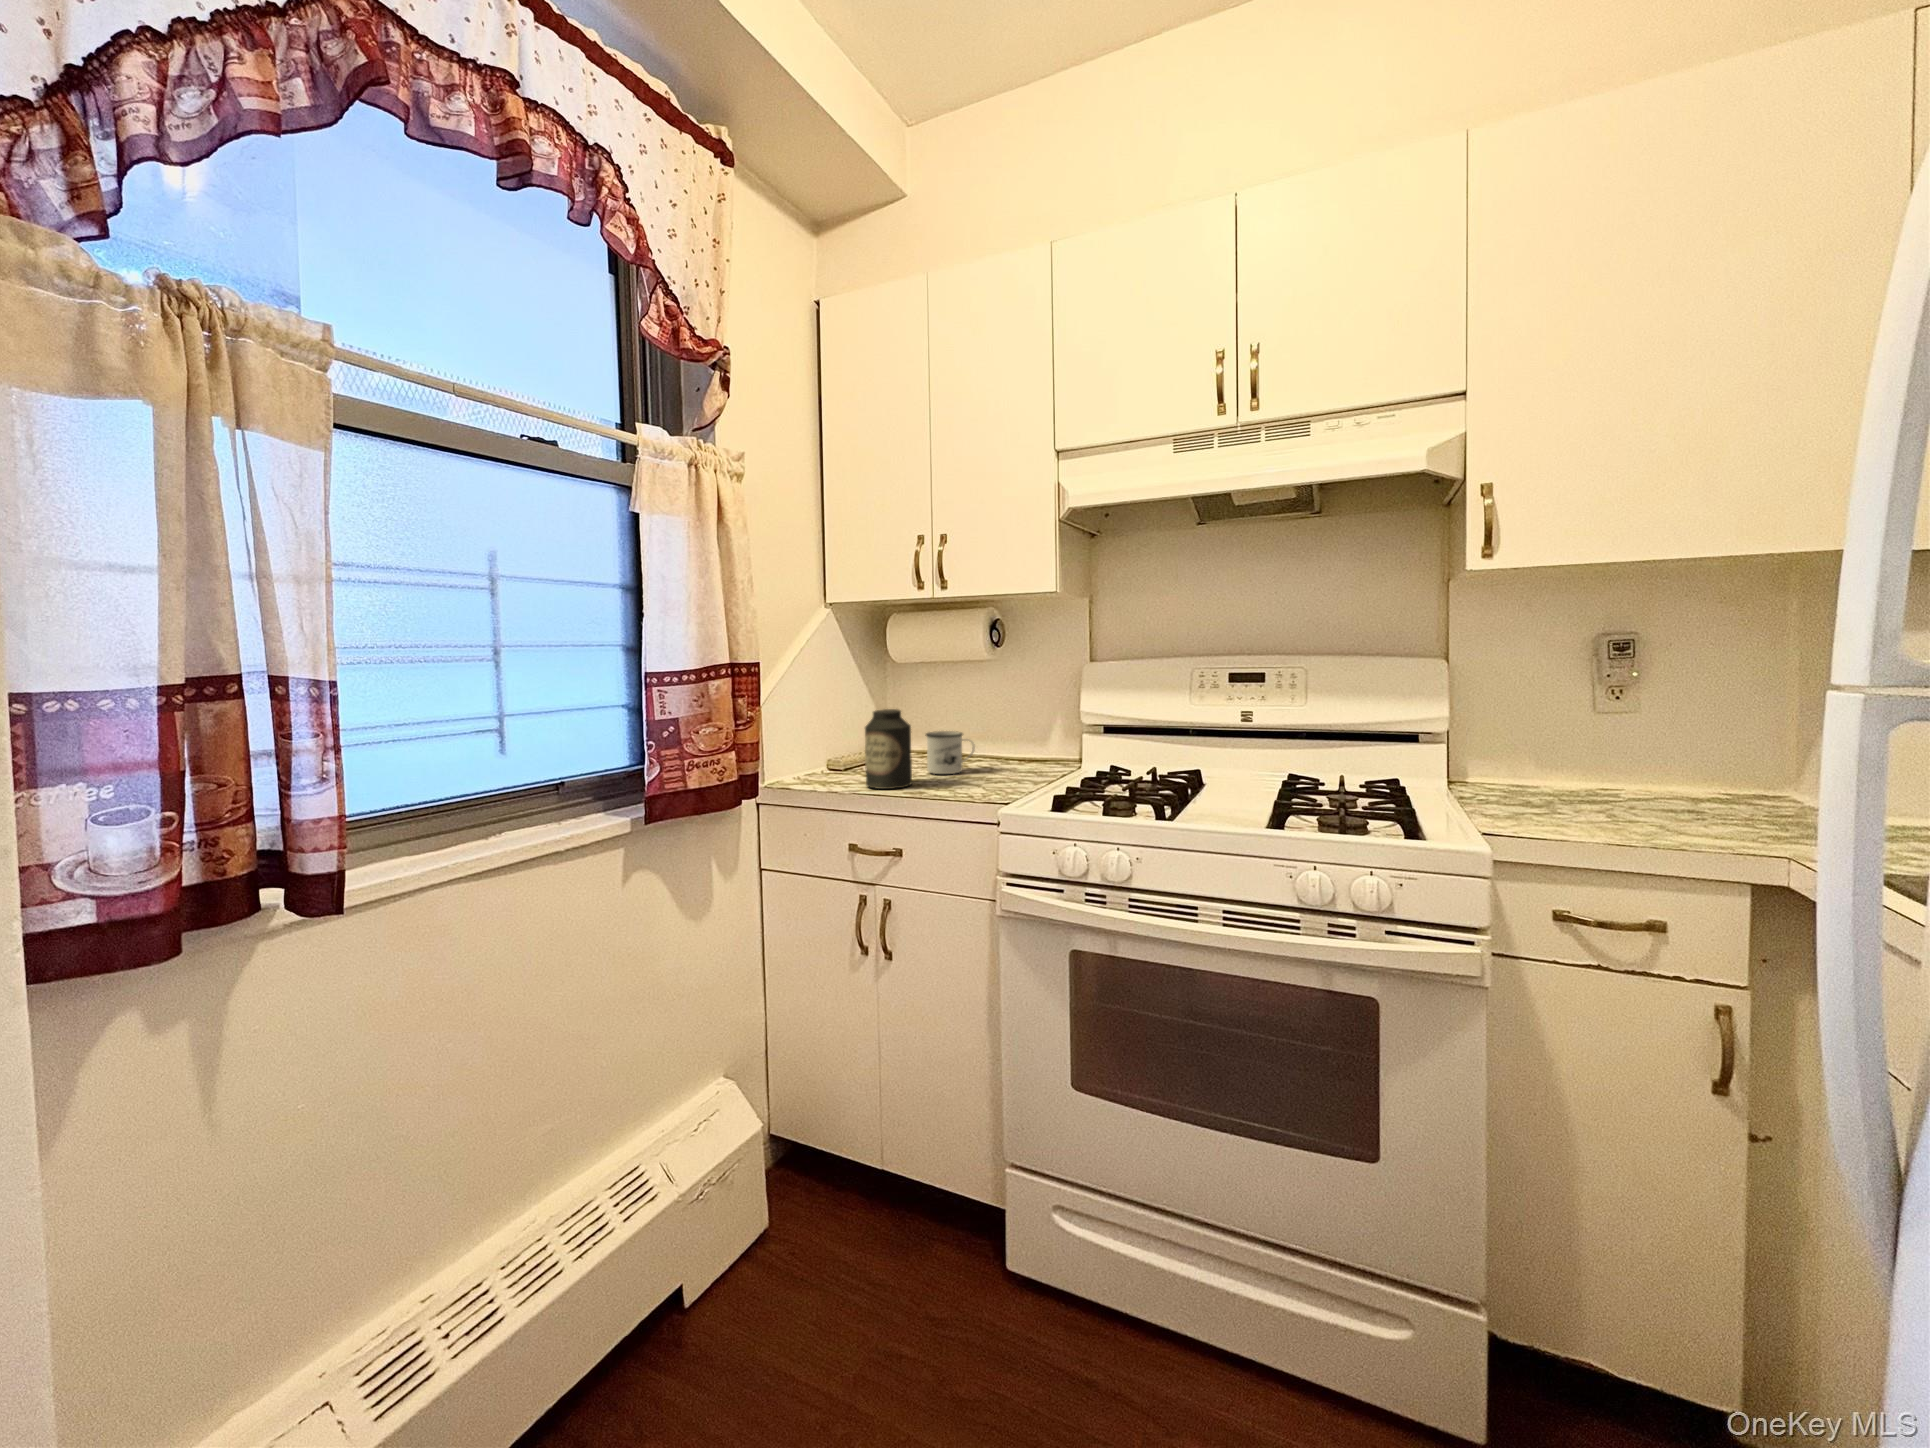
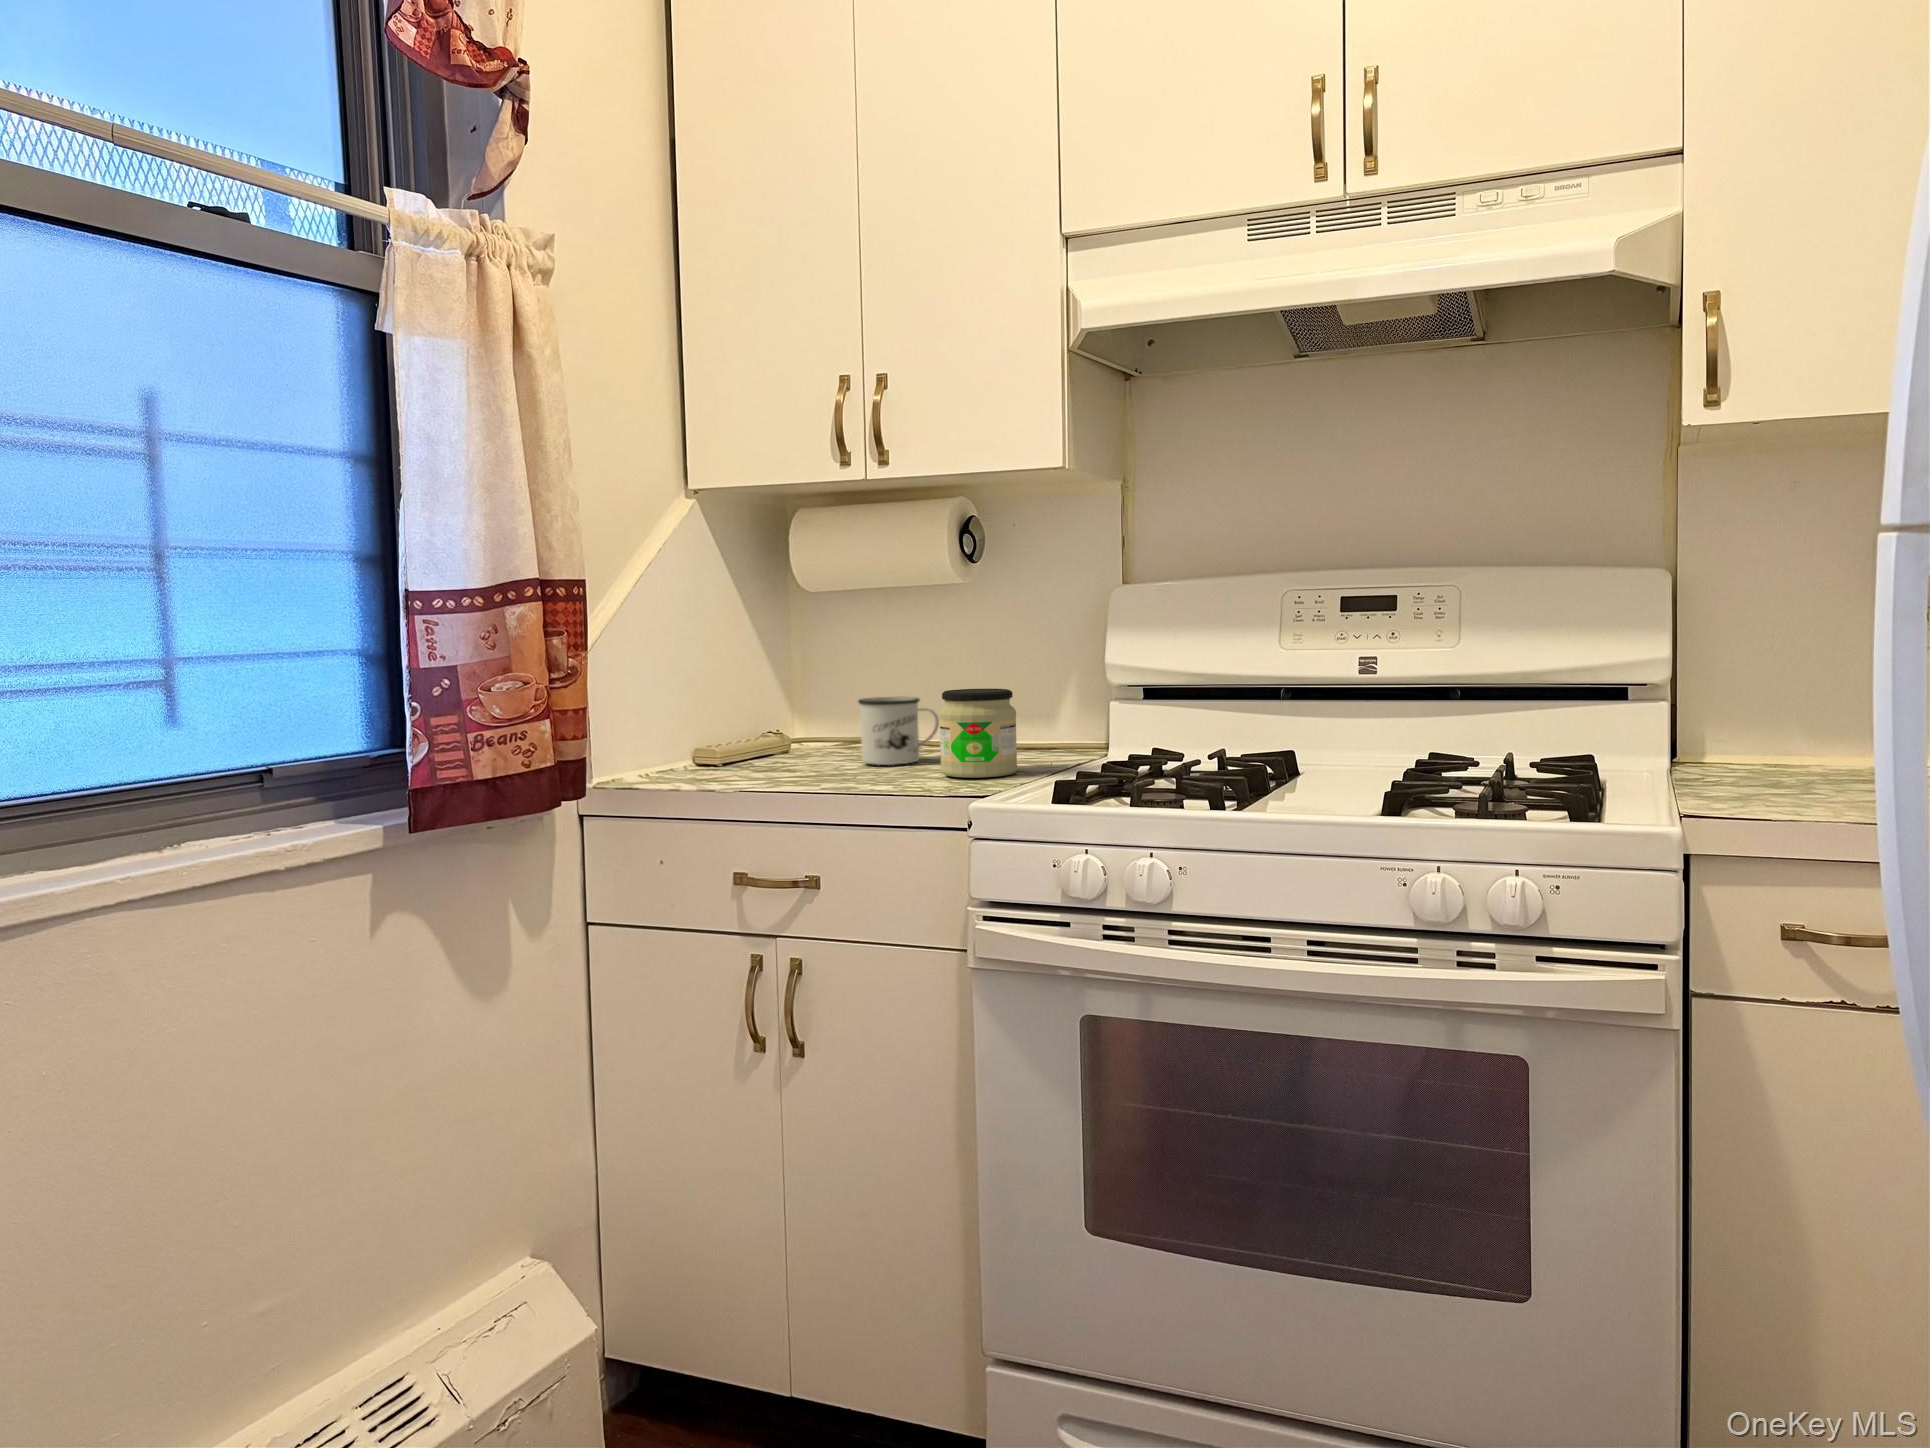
canister: present [865,709,912,789] -> none [758,657,837,785]
jar: none [976,730,1025,787] -> present [939,689,1017,778]

